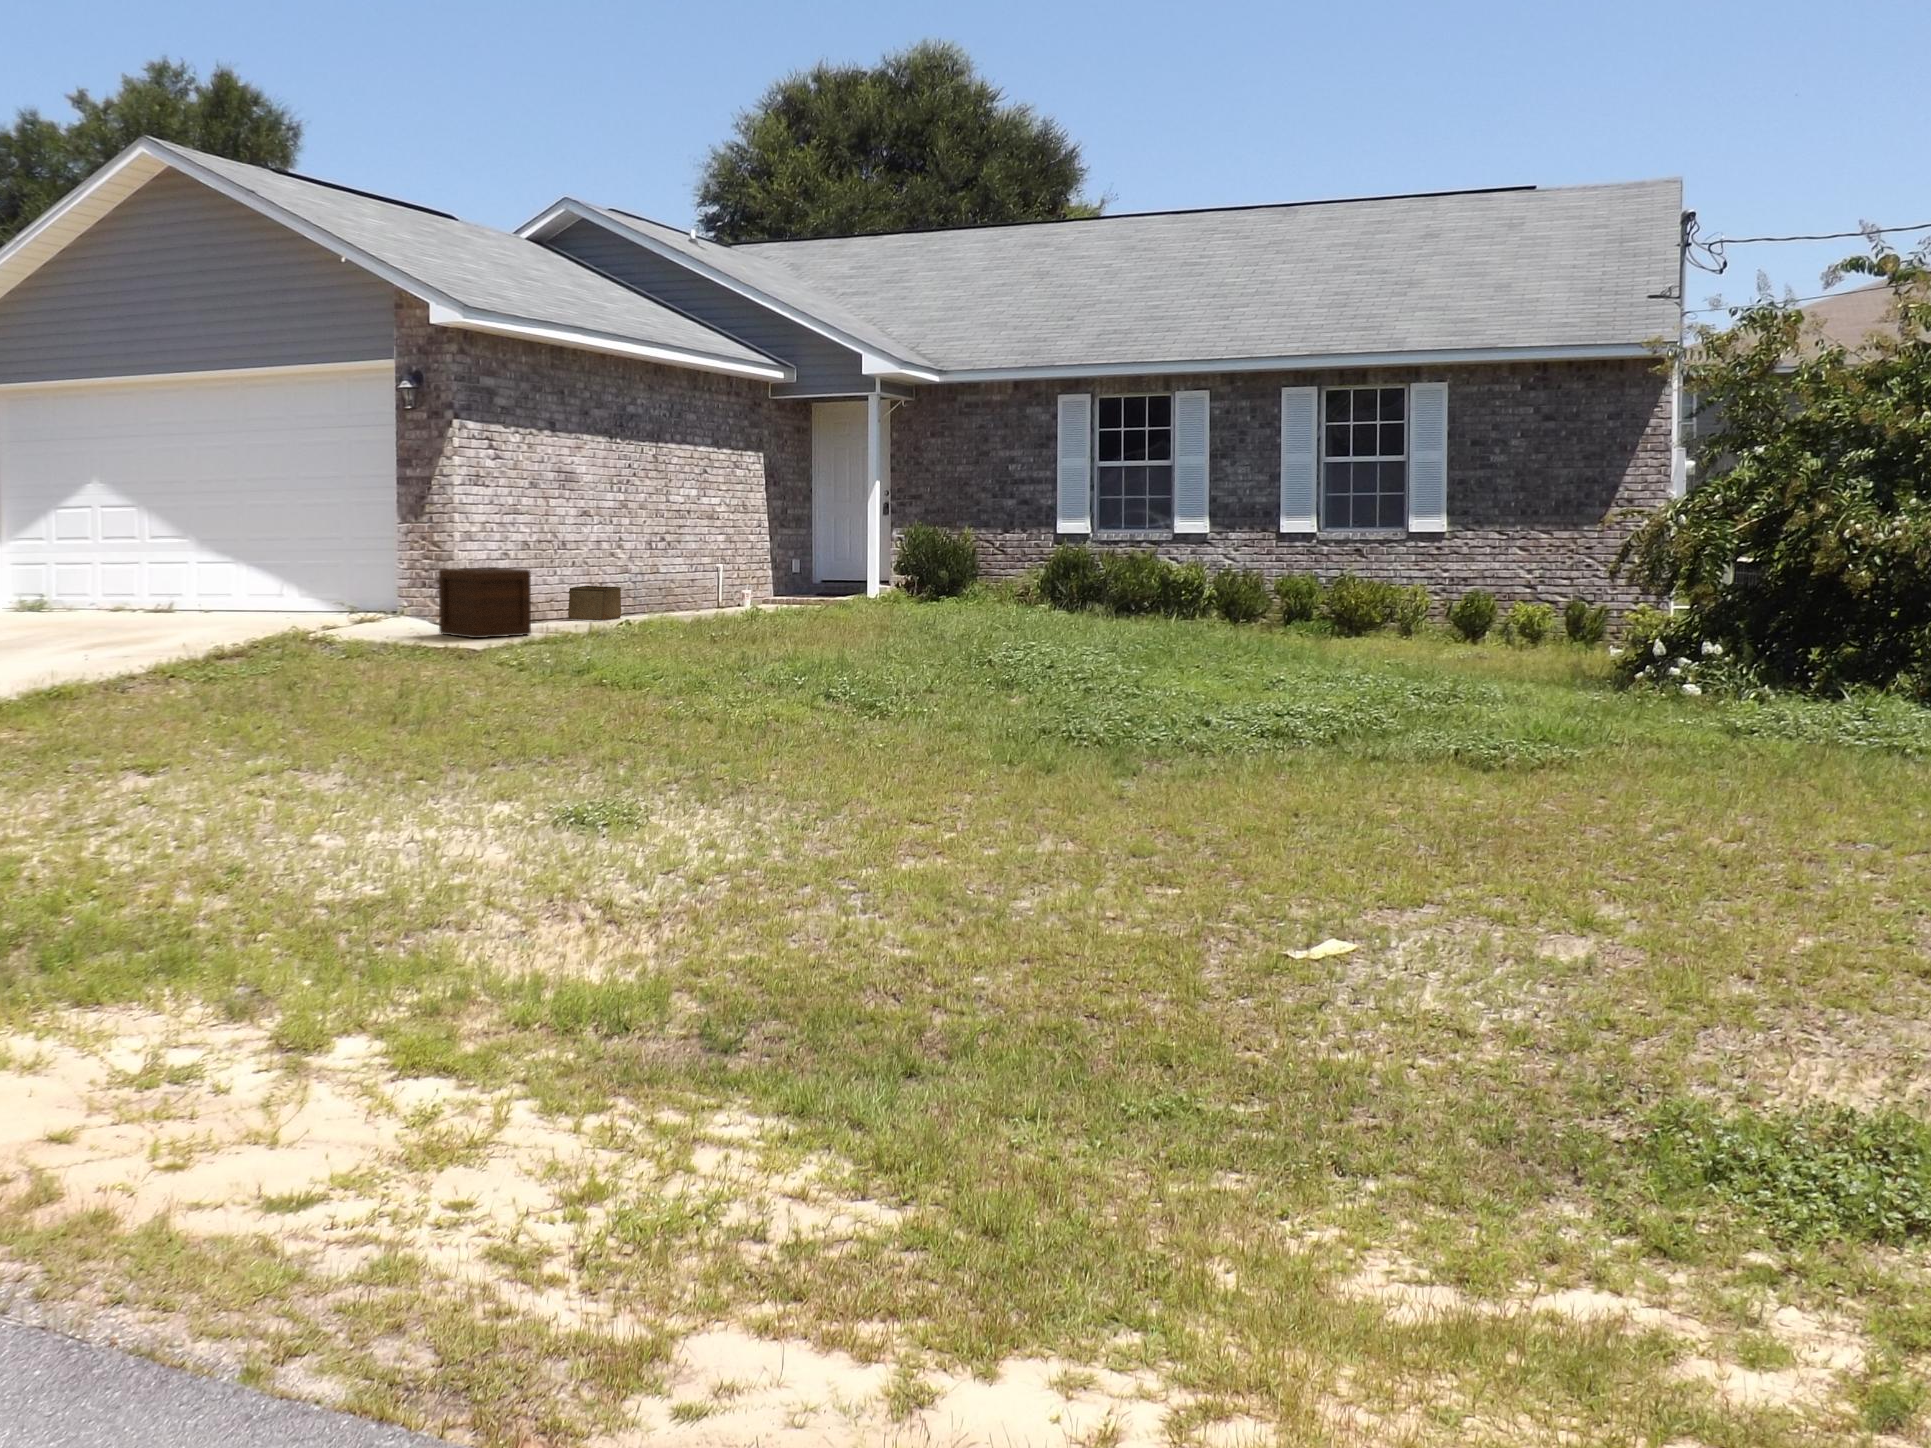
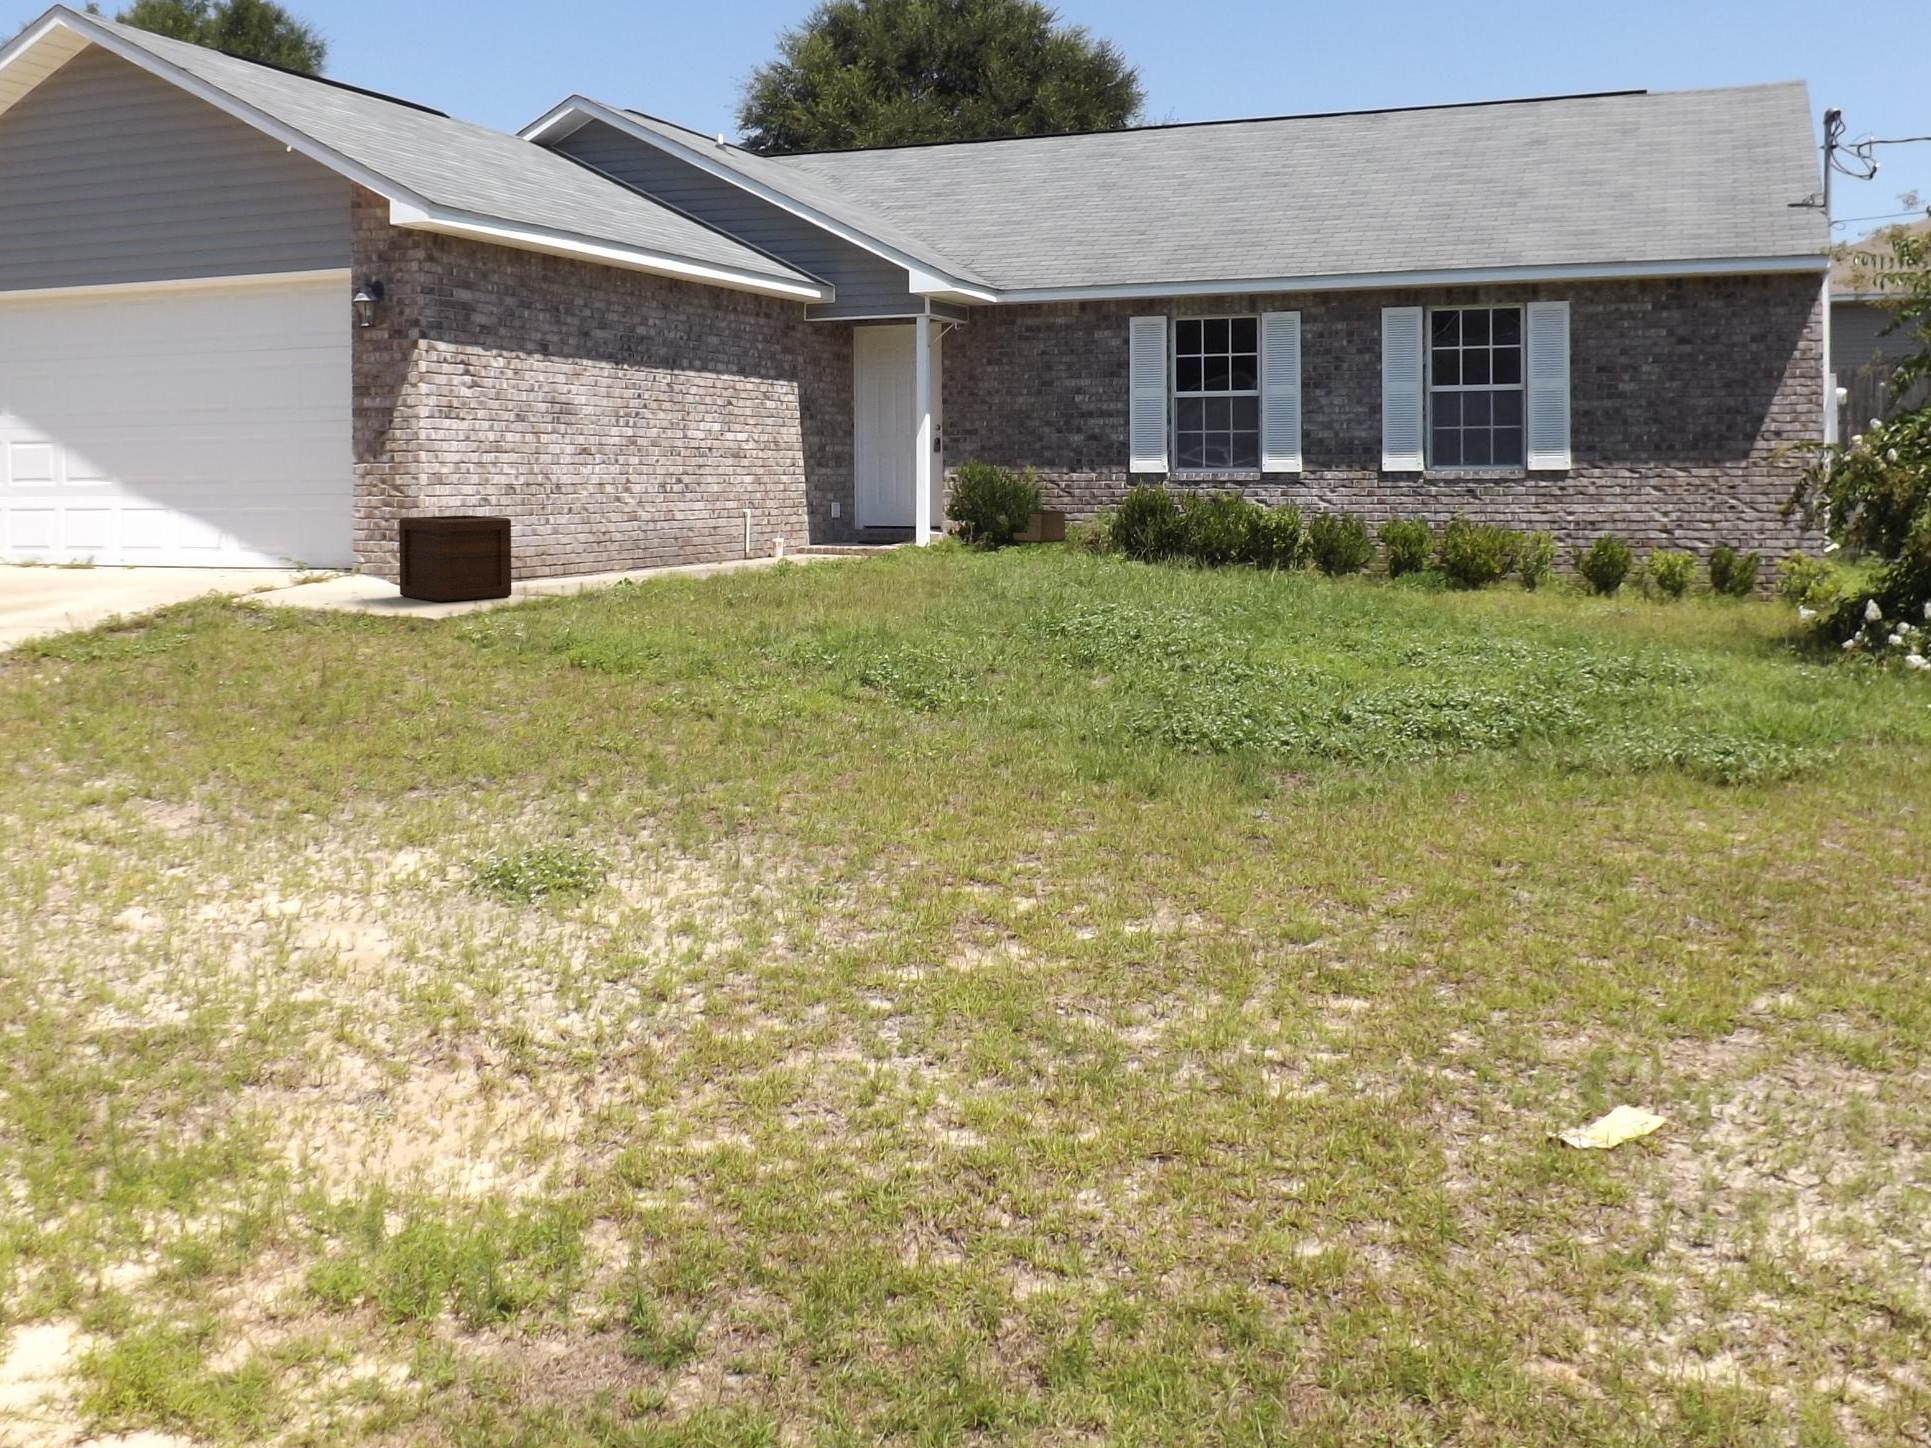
storage bin: present [568,586,621,620] -> present [1013,510,1065,542]

